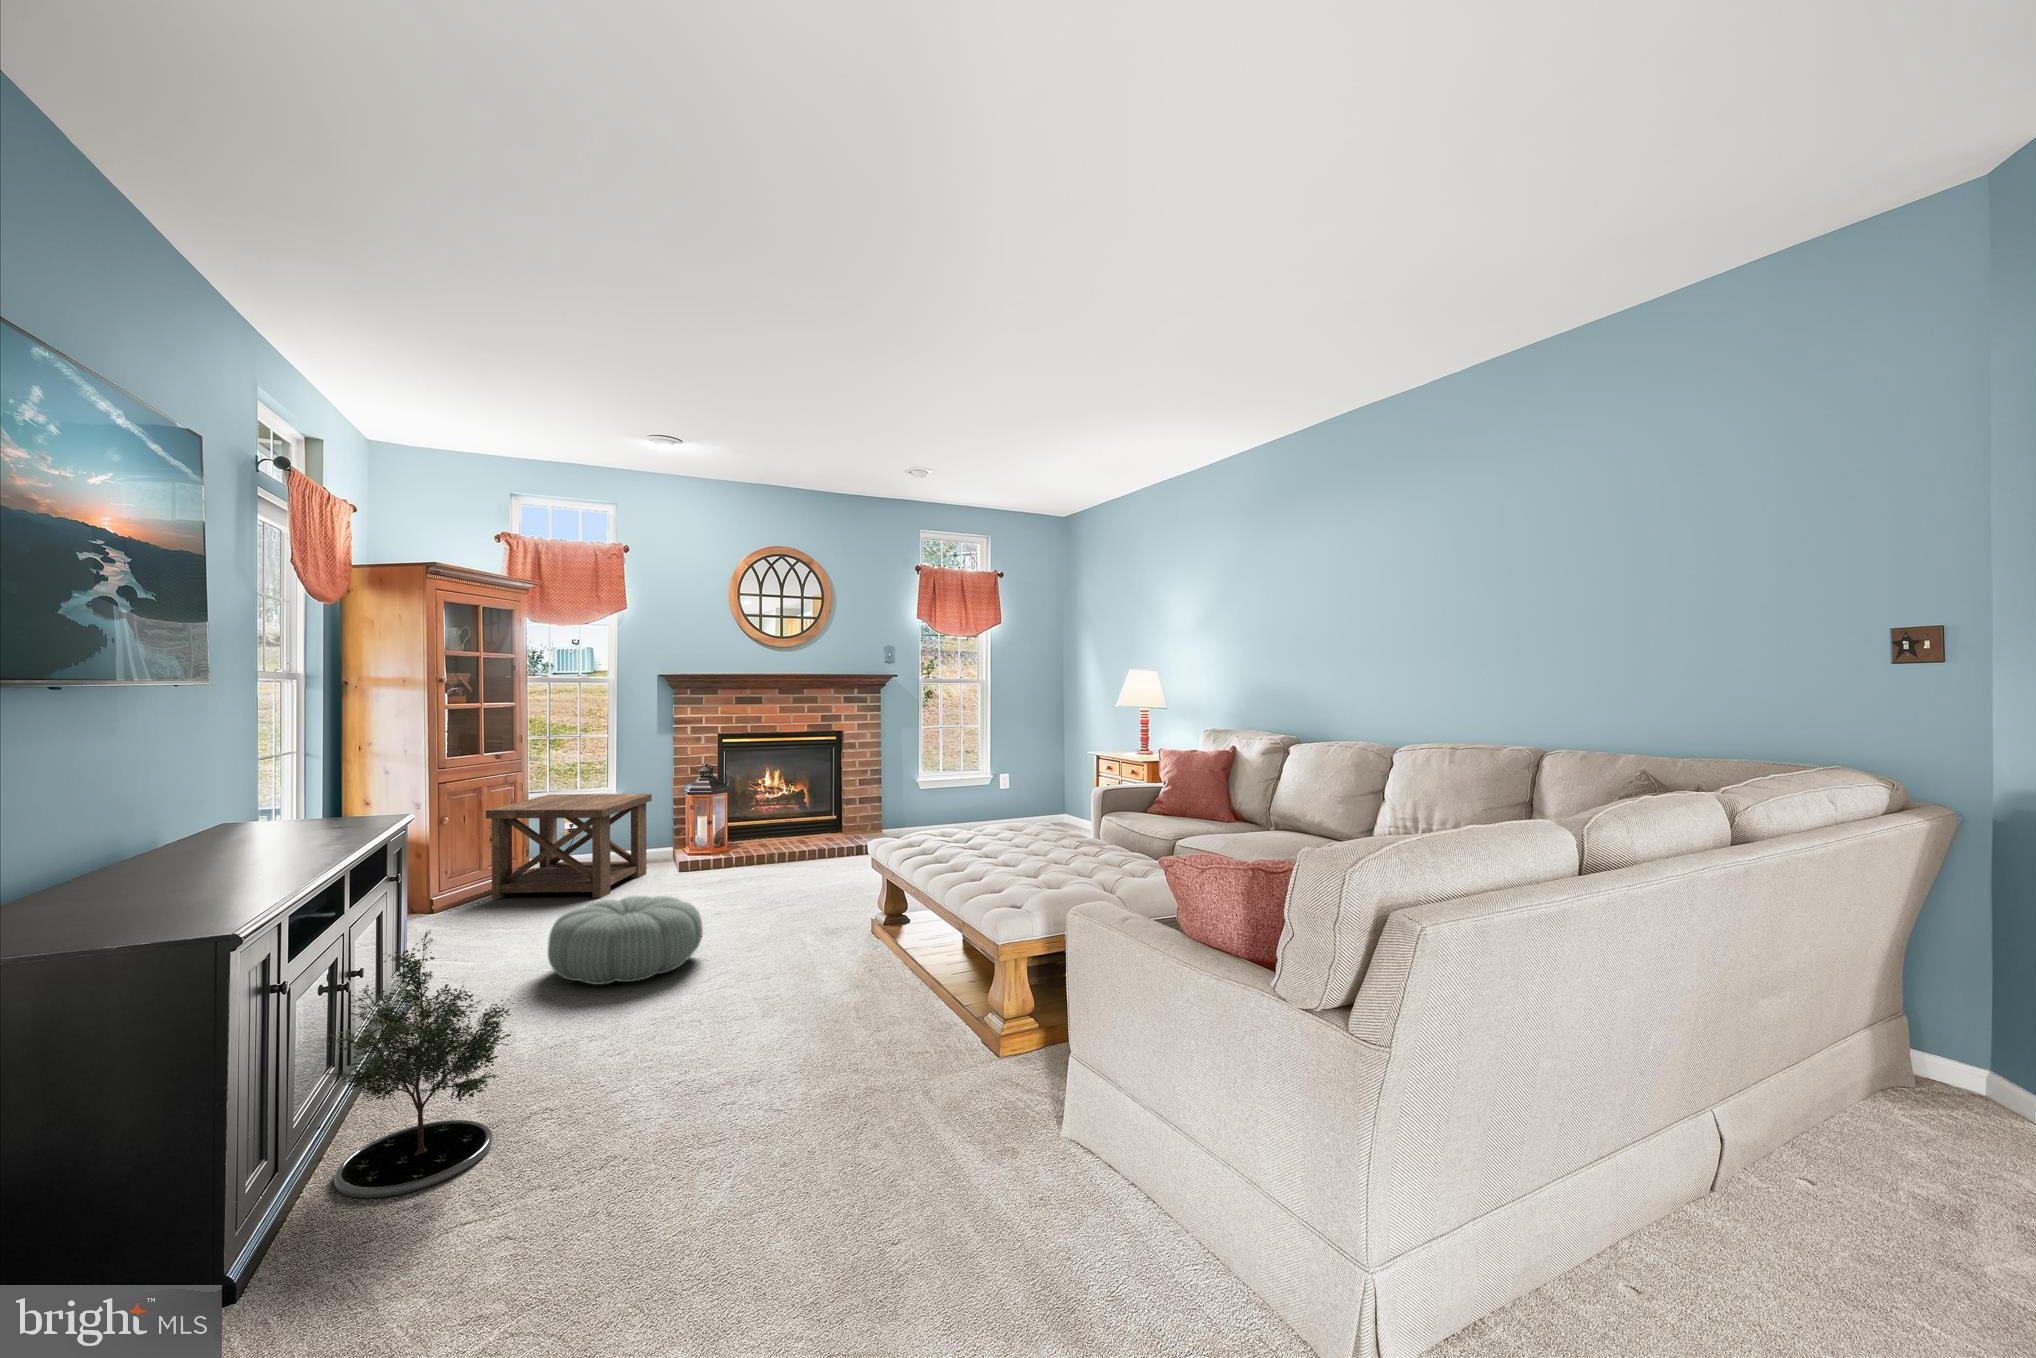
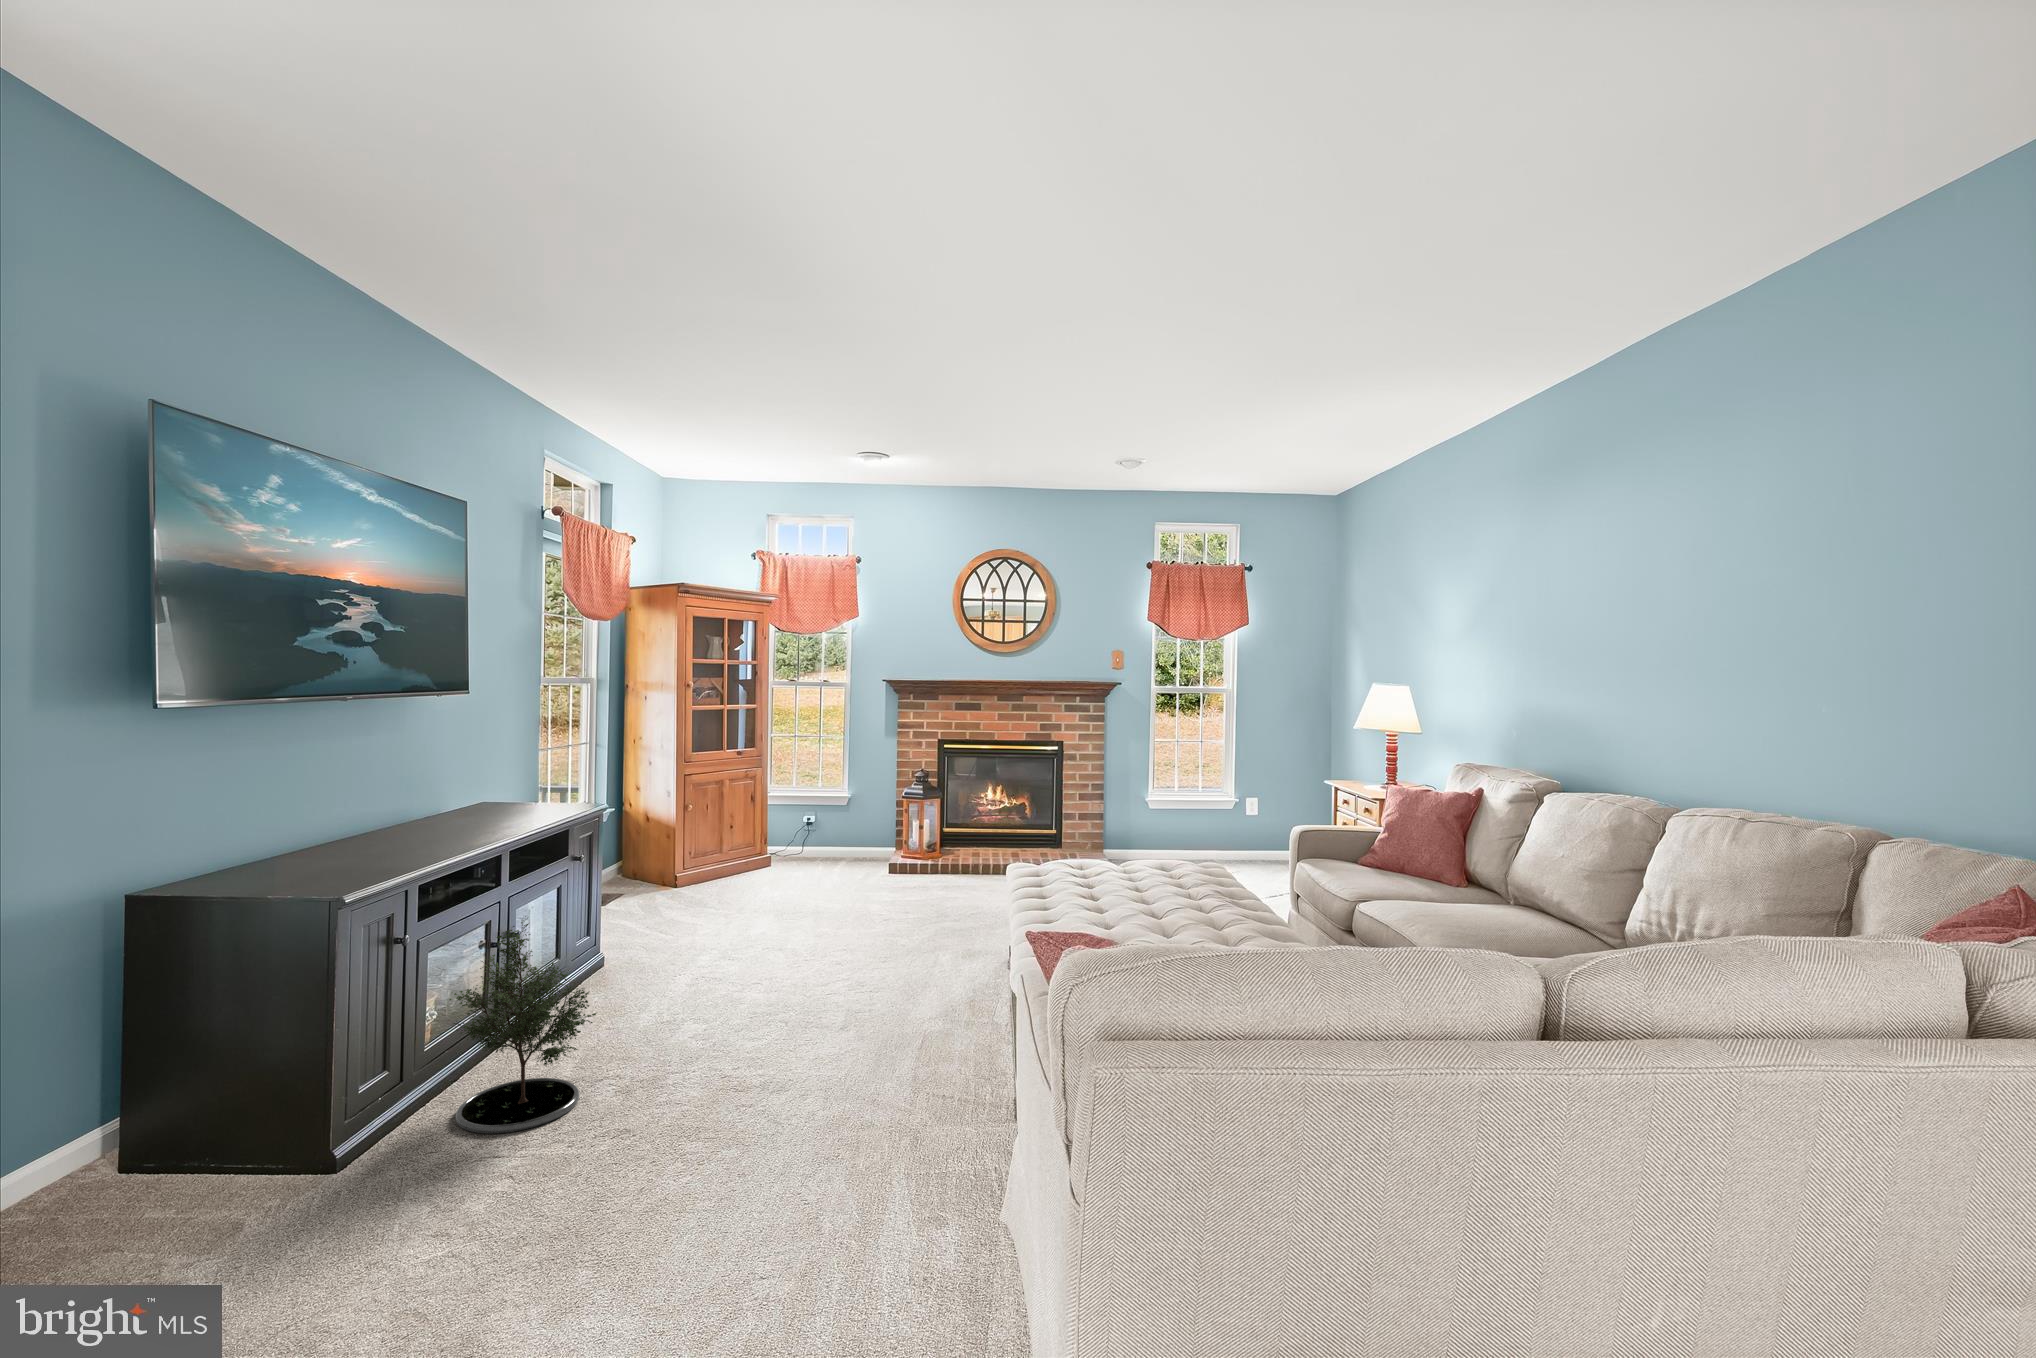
side table: present [486,794,652,899] -> none [721,790,868,892]
pouf: present [548,896,703,985] -> none [711,897,849,979]

